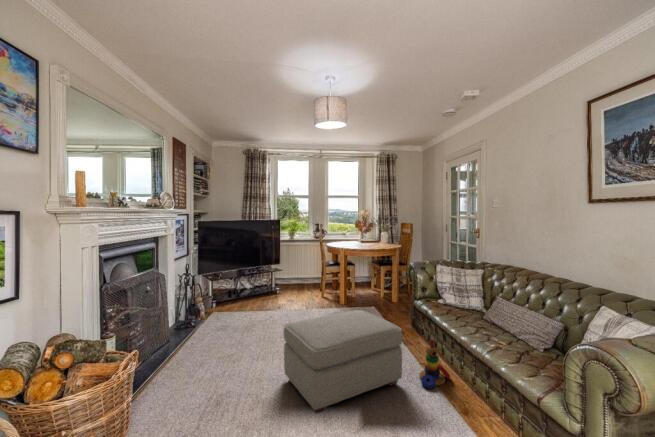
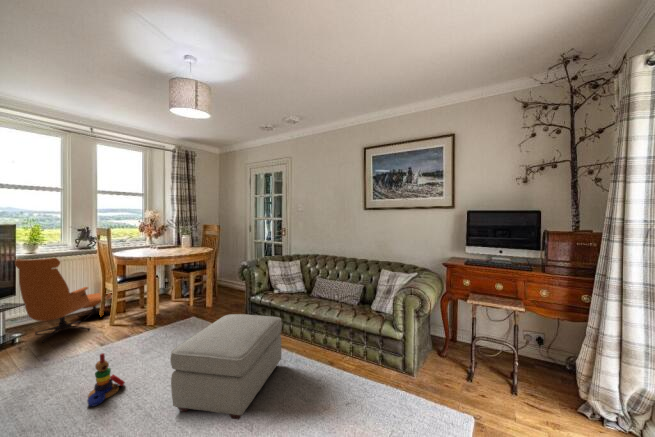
lounge chair: none [264,238,325,299] -> present [15,258,111,343]
stacking toy: present [420,339,450,389] -> present [88,353,125,406]

